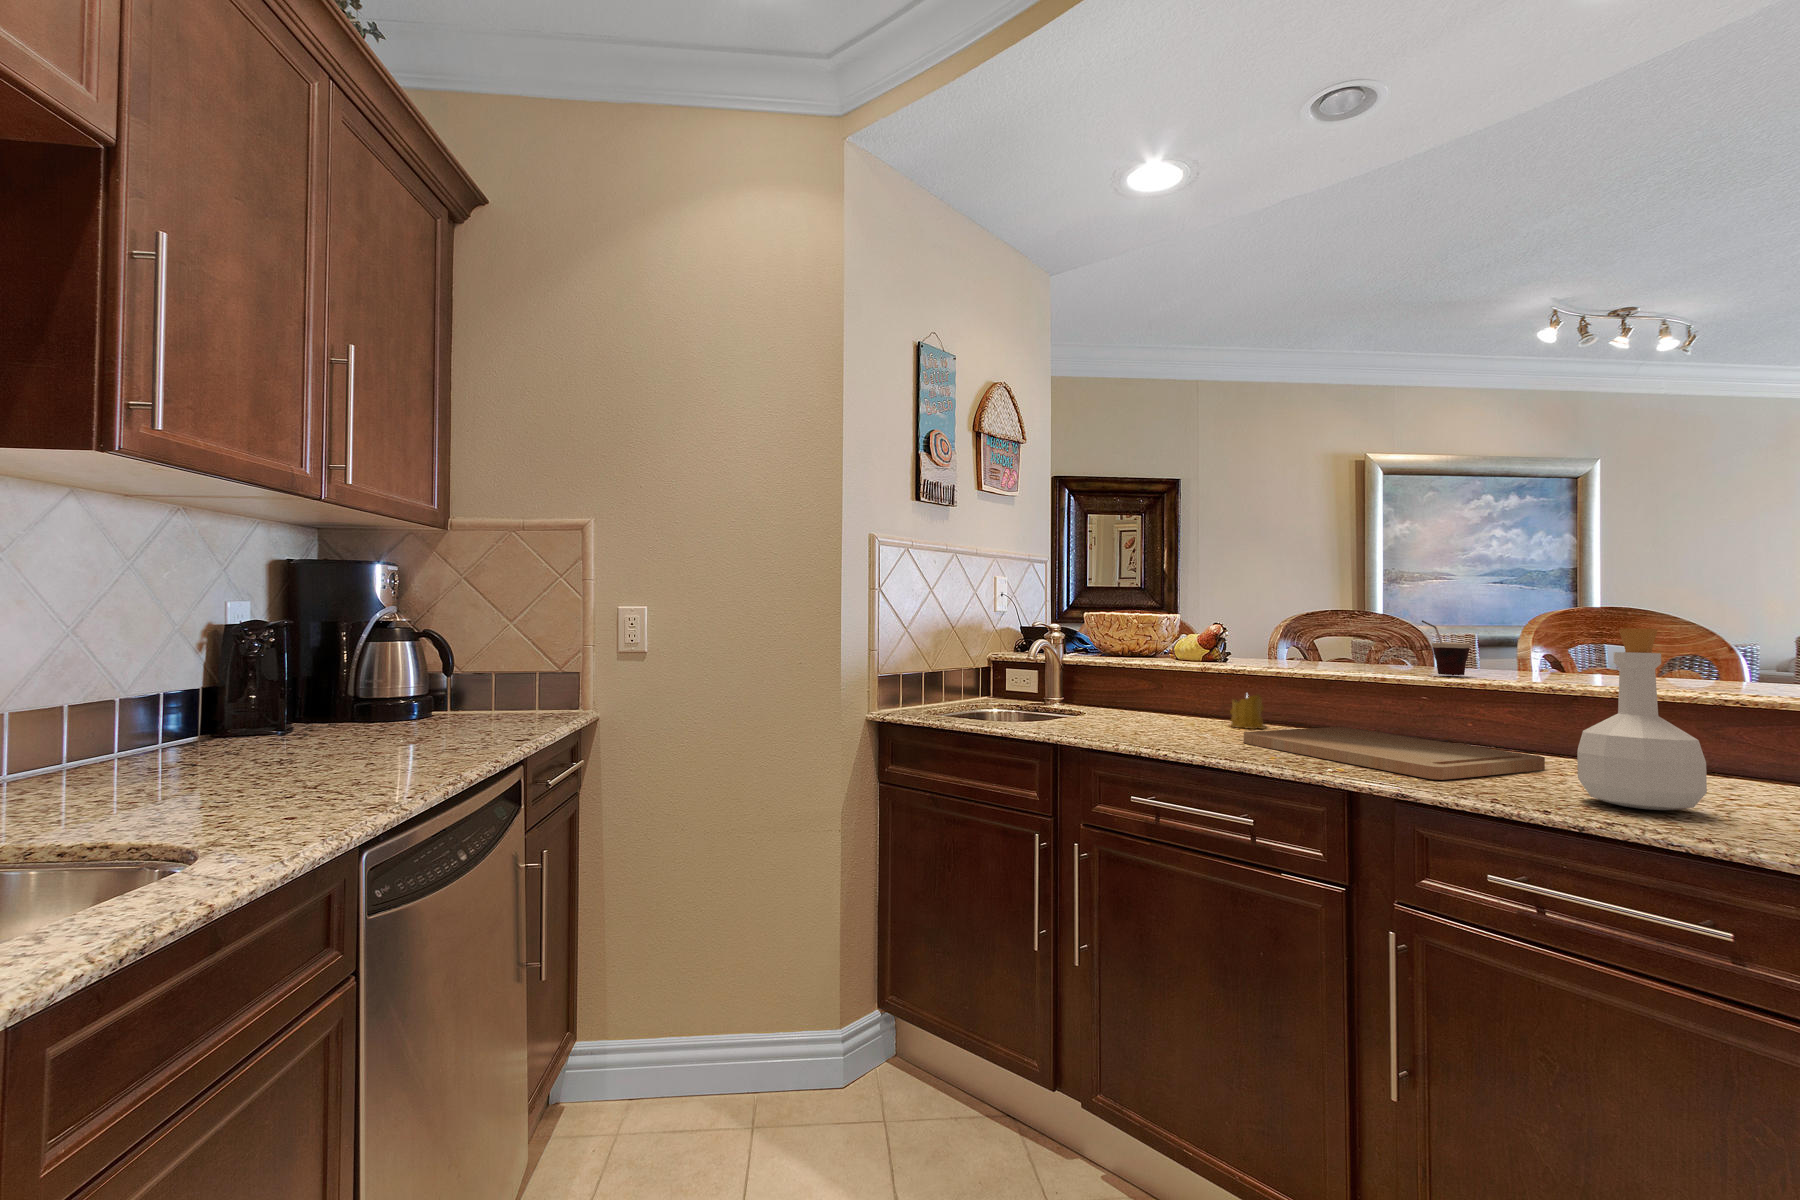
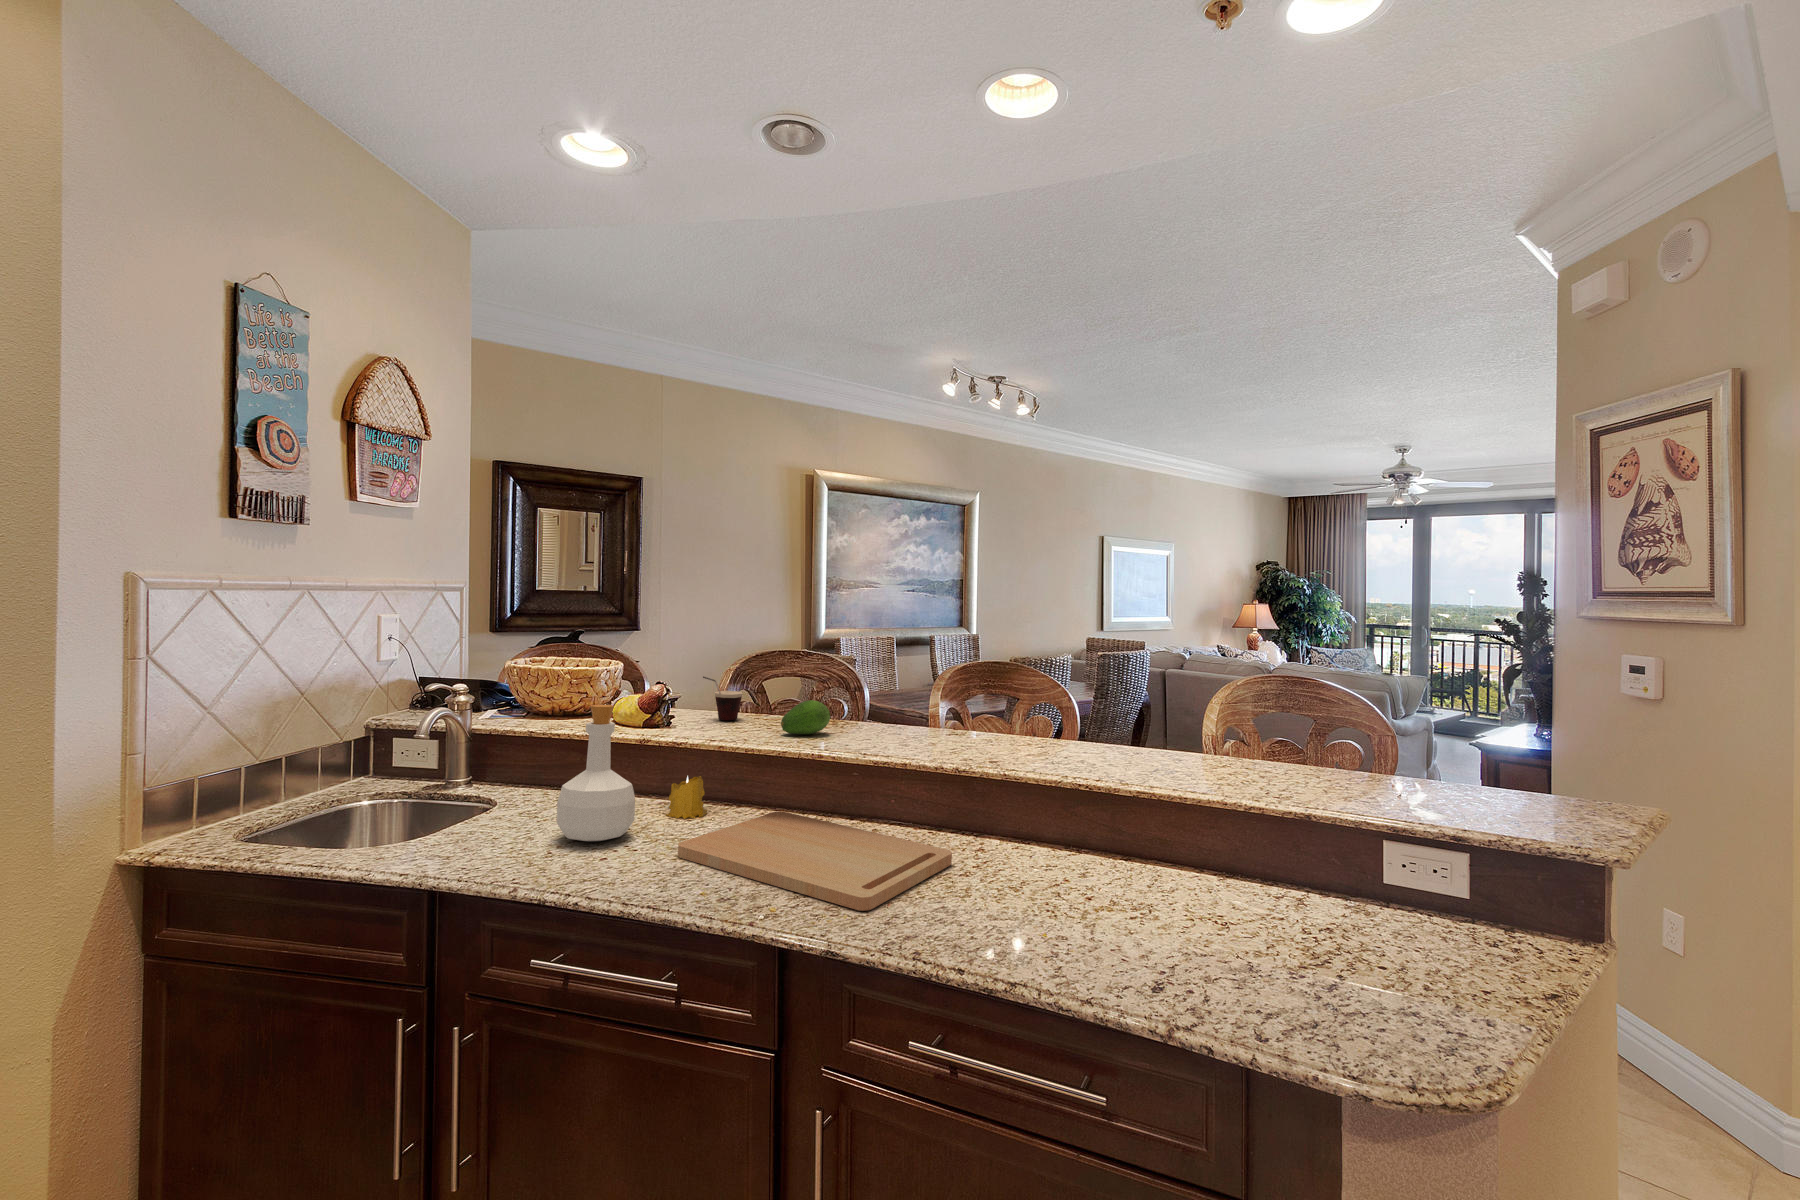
cup: present [1422,620,1471,675] -> present [703,676,743,720]
bottle: present [1577,629,1707,810] -> present [557,705,635,841]
fruit: none [1338,636,1393,669] -> present [781,700,830,734]

